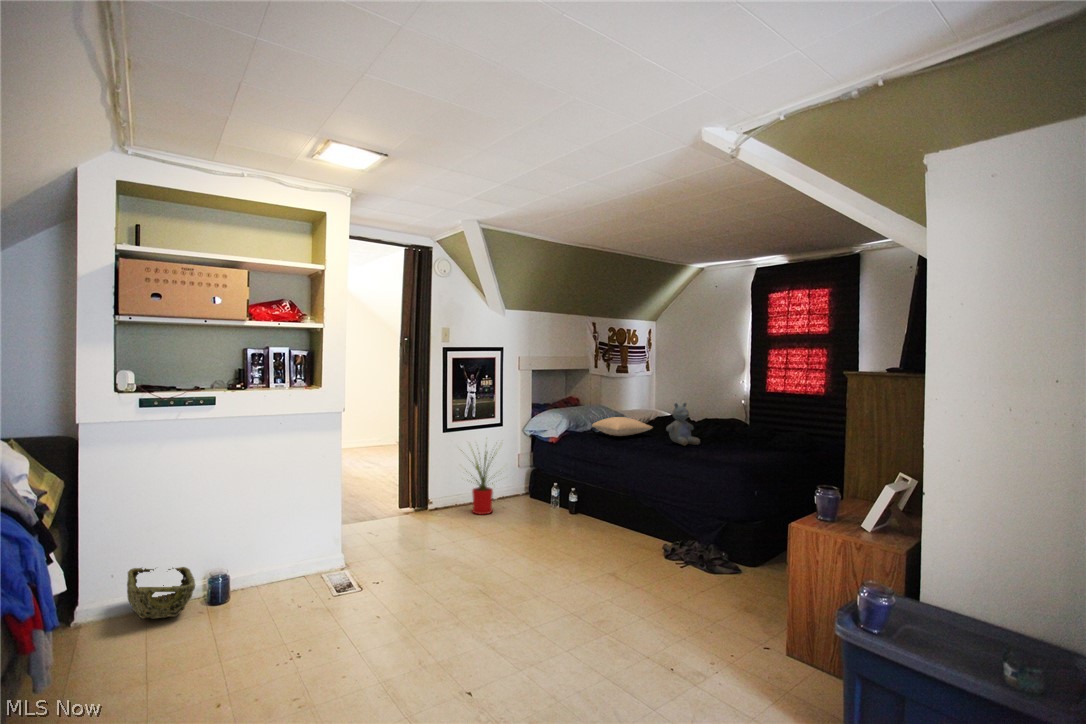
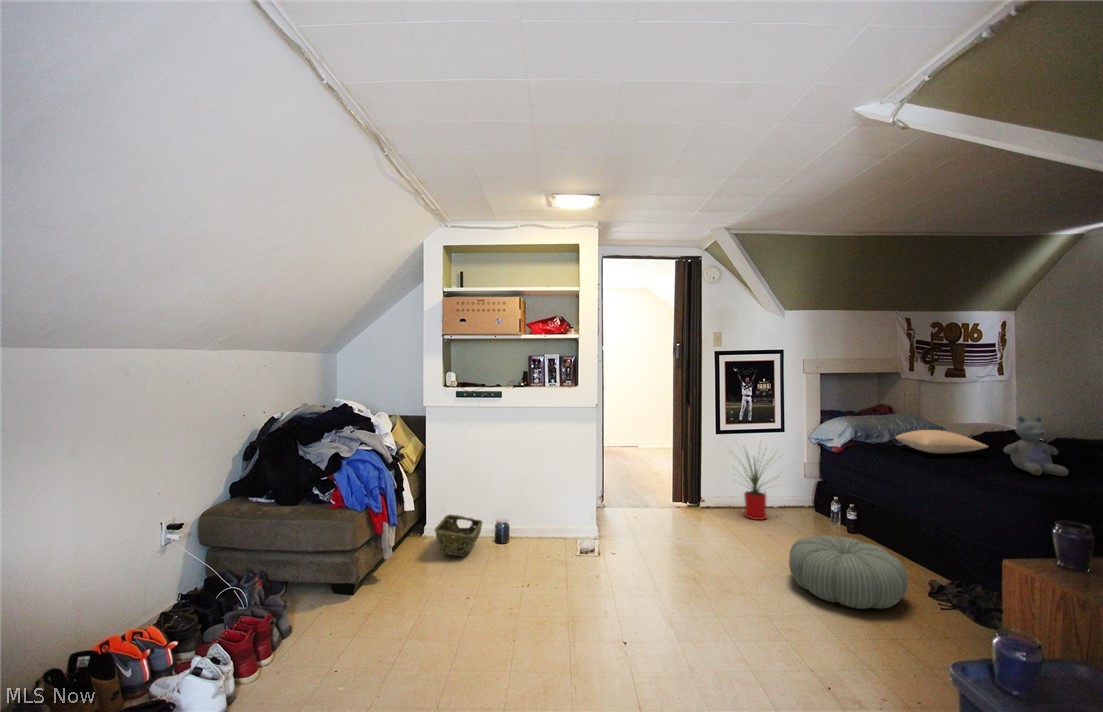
pouf: none [536,512,622,566] -> present [789,535,908,609]

